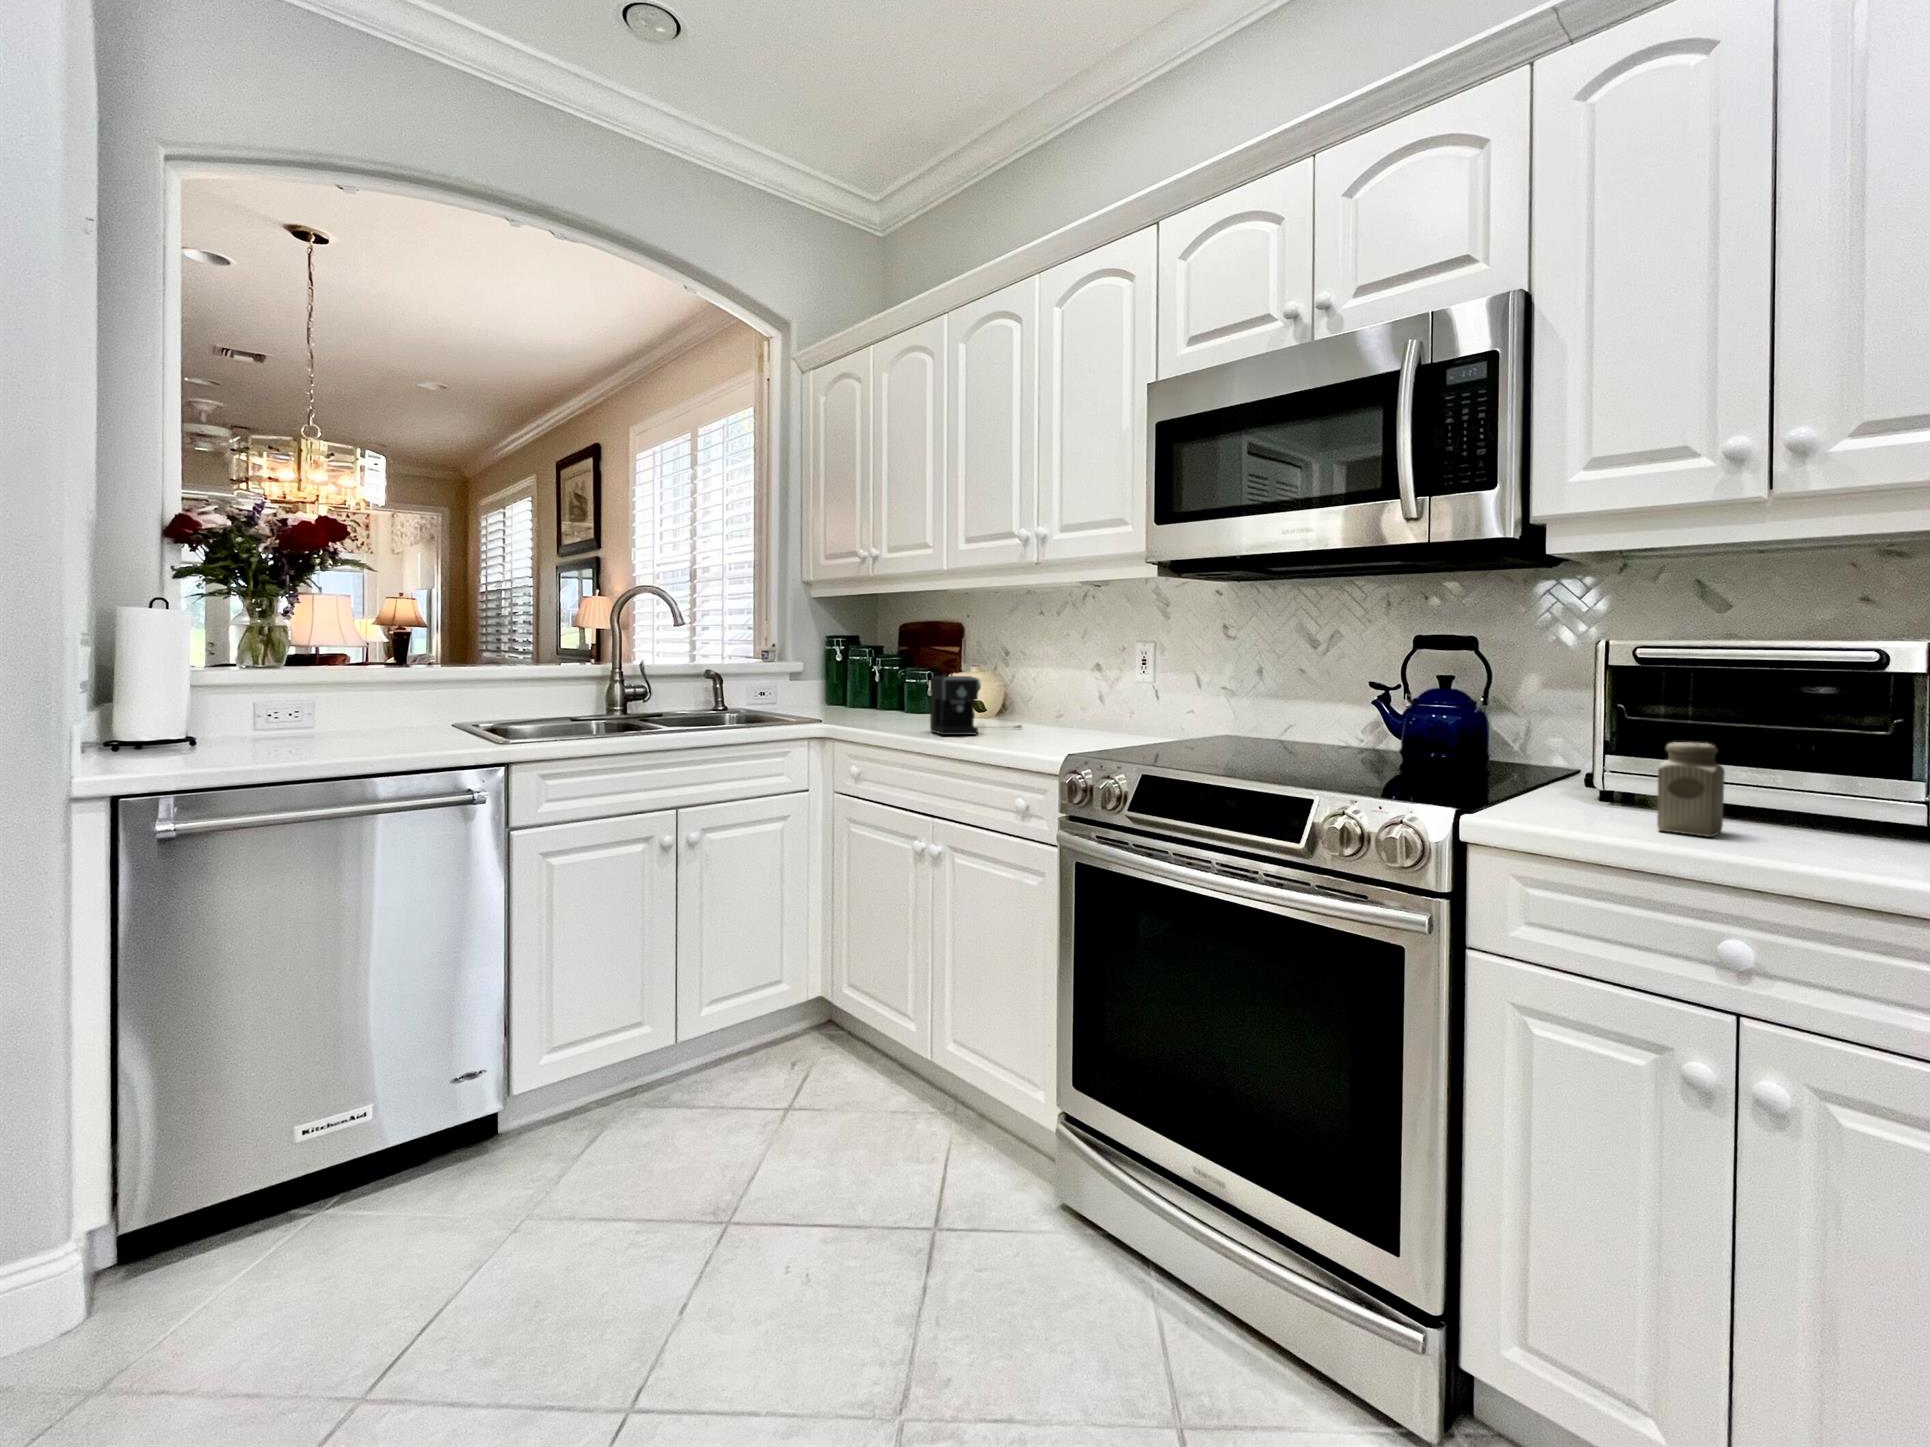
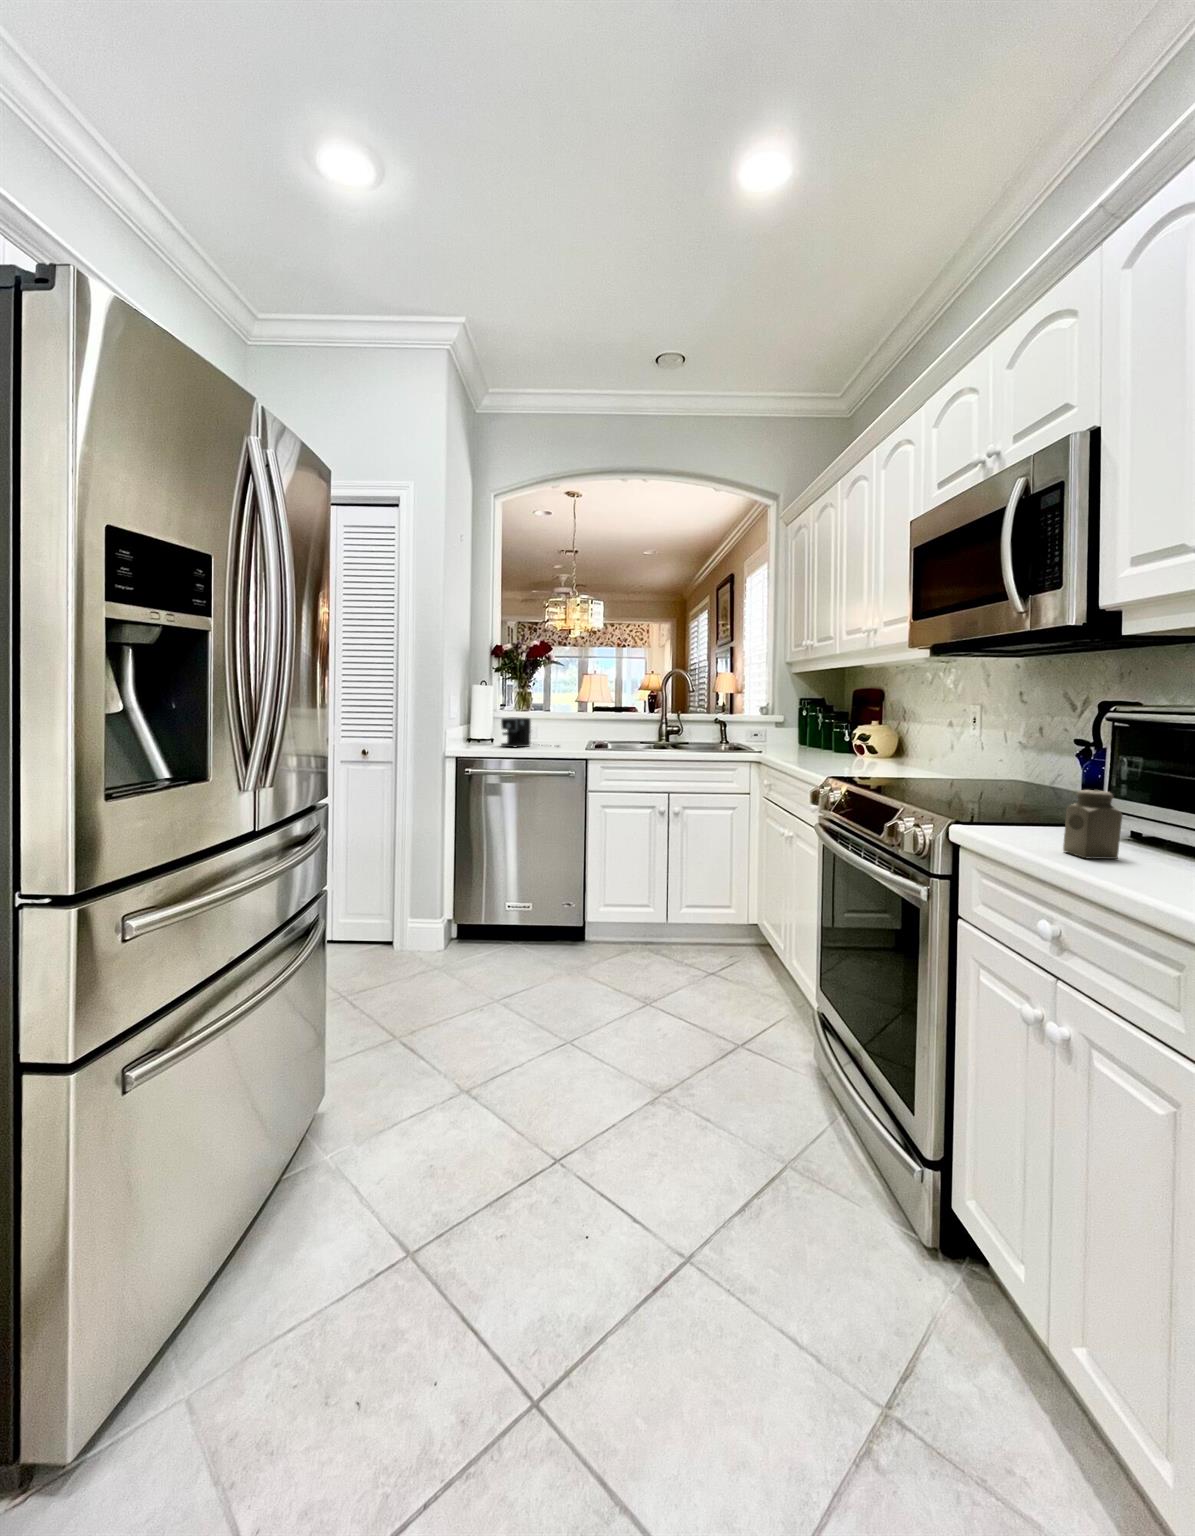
coffee maker: present [930,676,1021,735] -> present [501,717,531,747]

